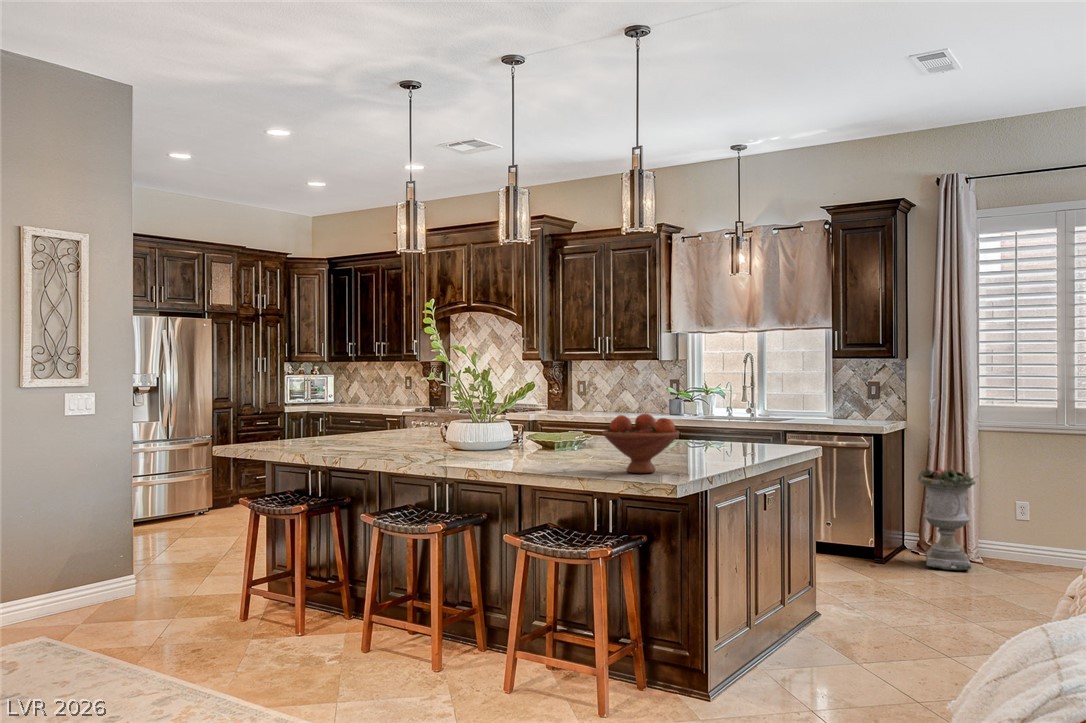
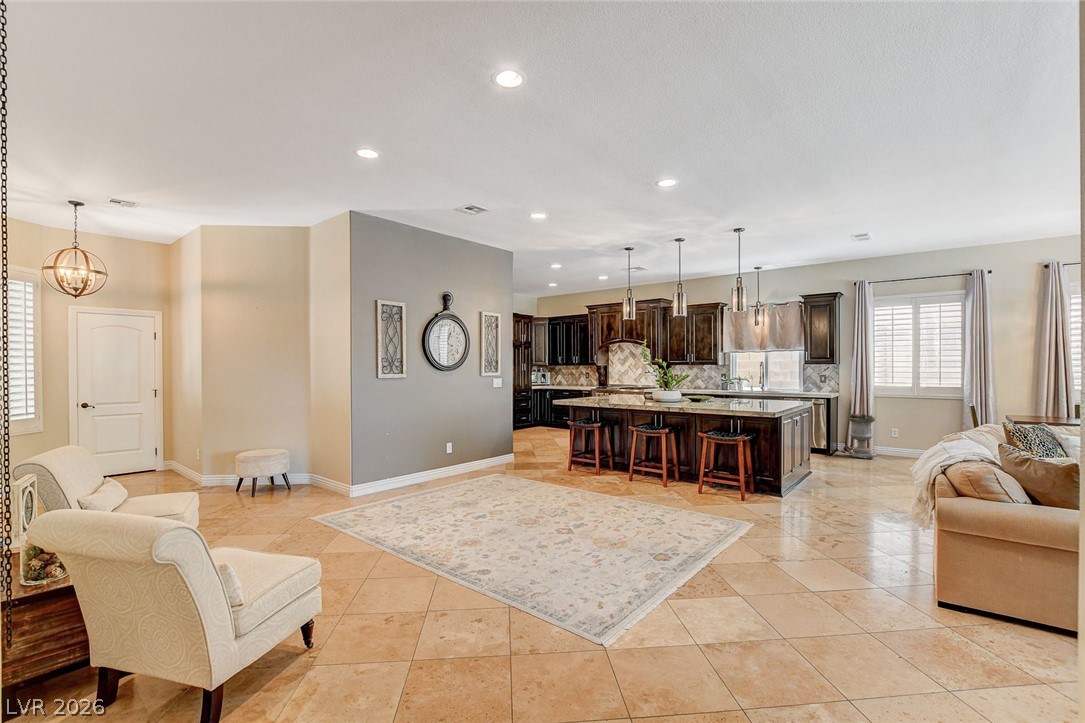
fruit bowl: present [602,414,680,473] -> none [737,388,768,410]

